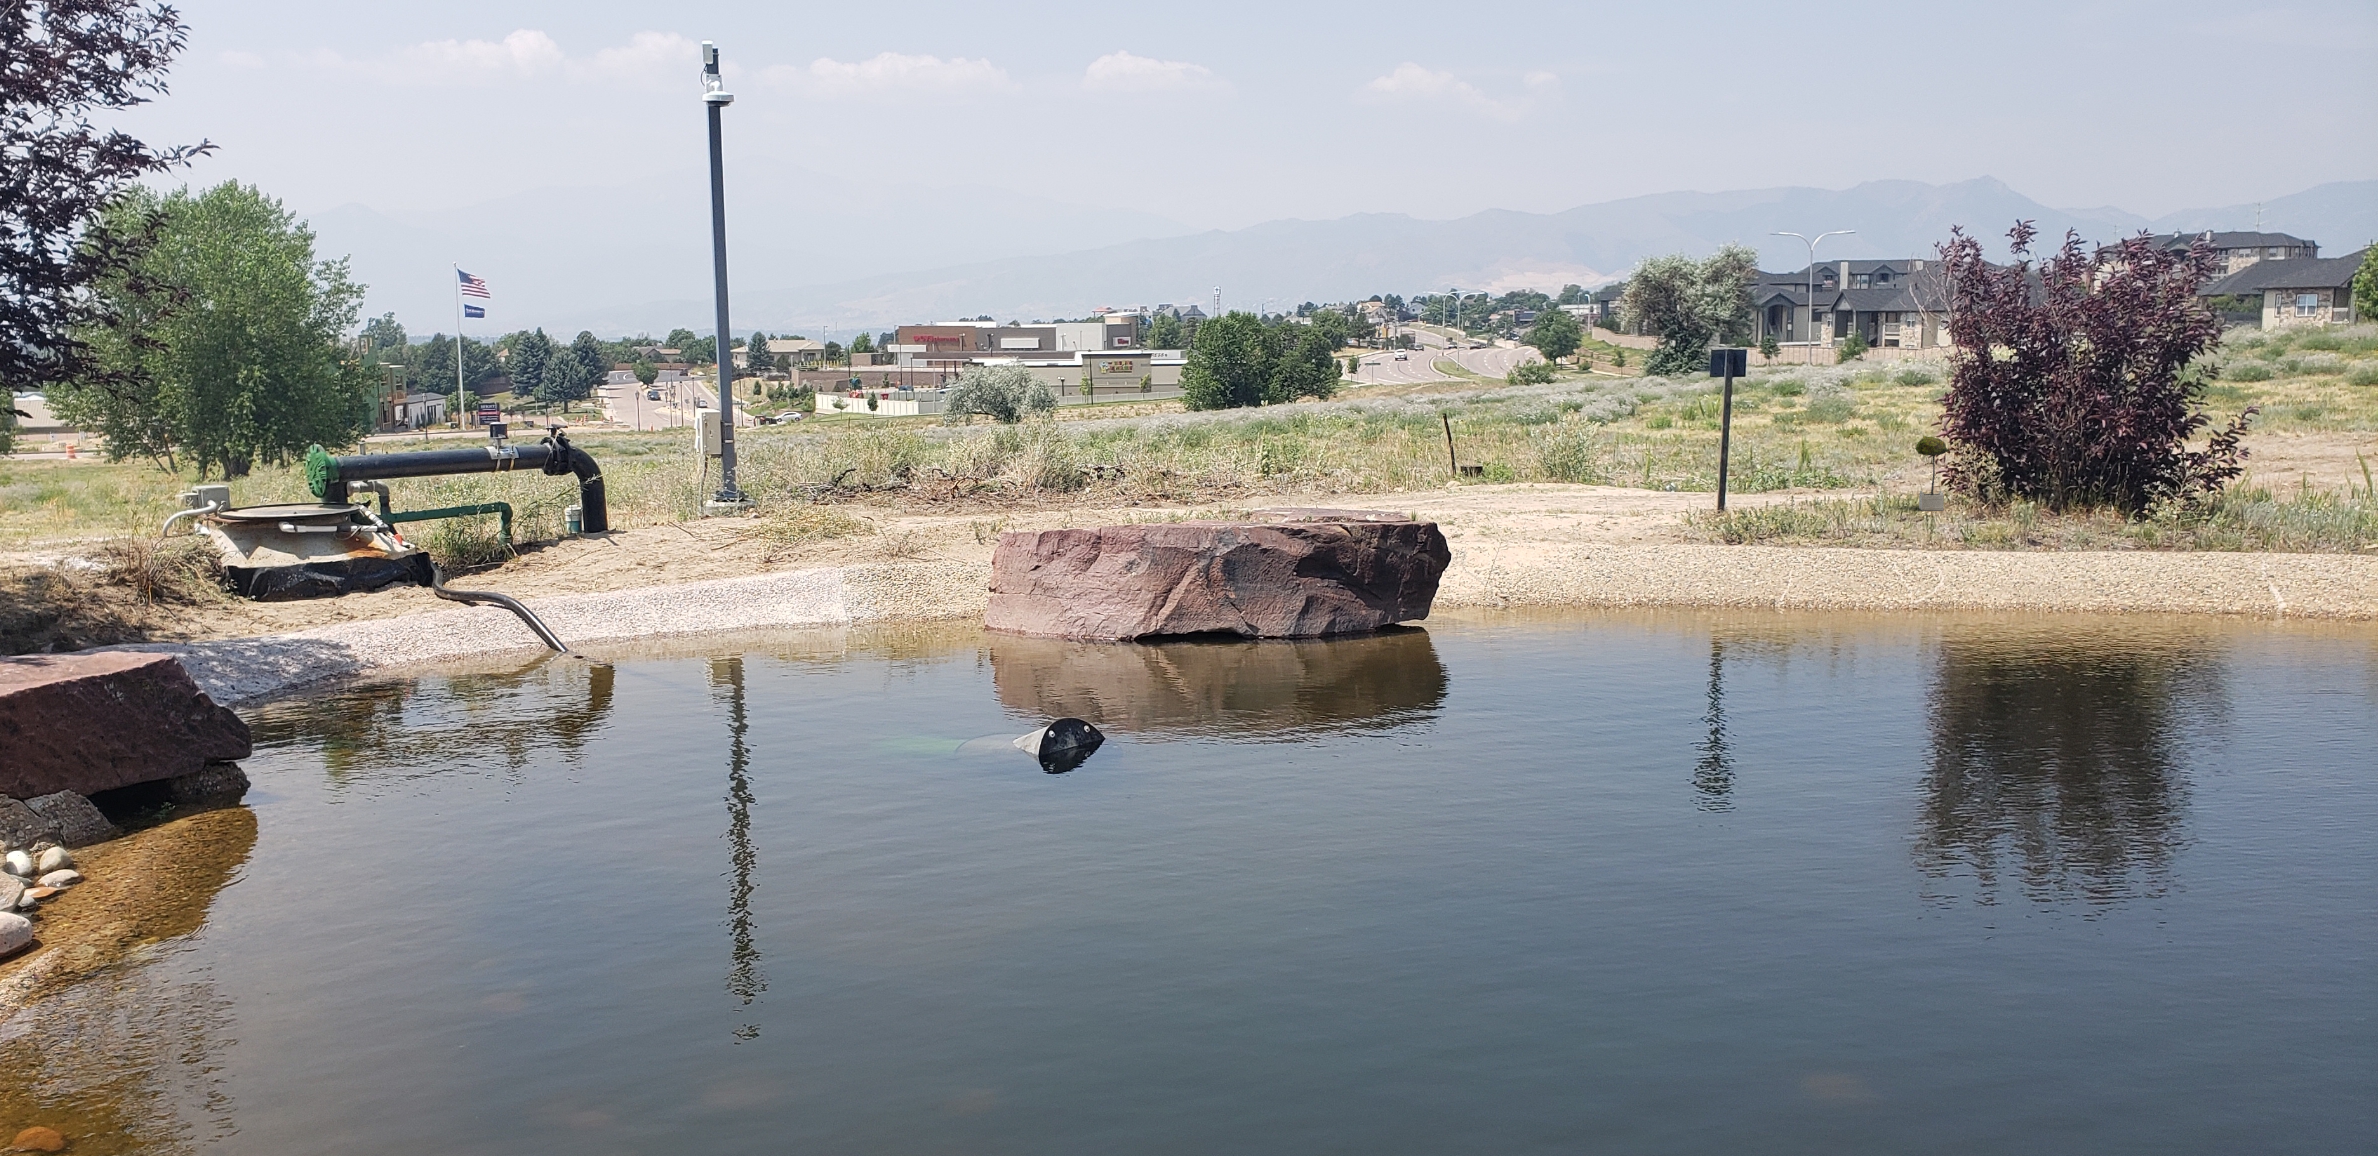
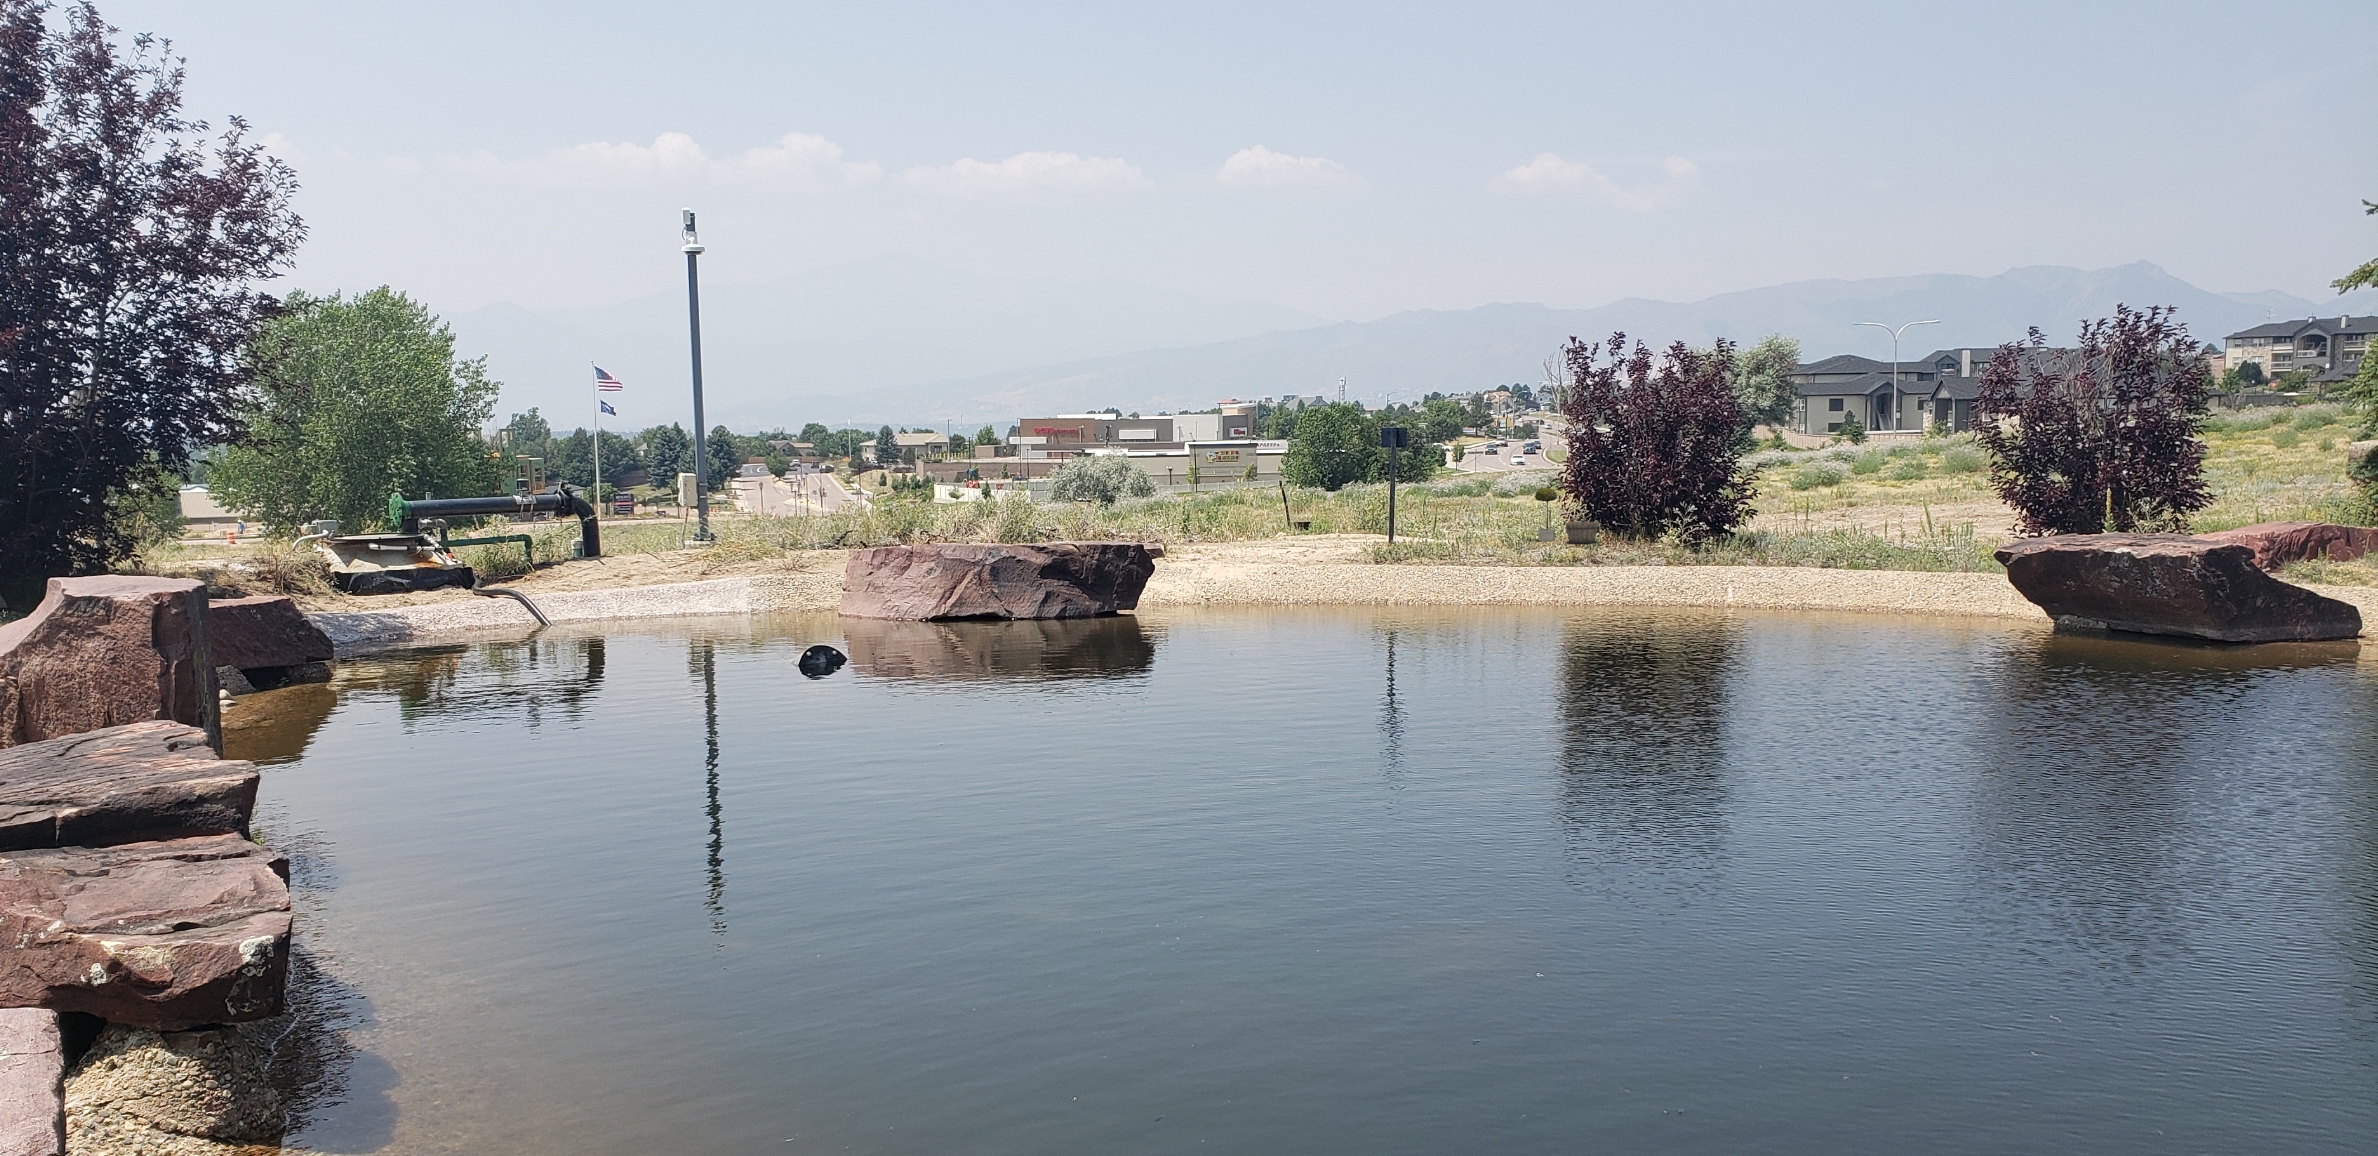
wooden bucket: none [1968,476,2017,515] -> present [1566,516,1598,543]

